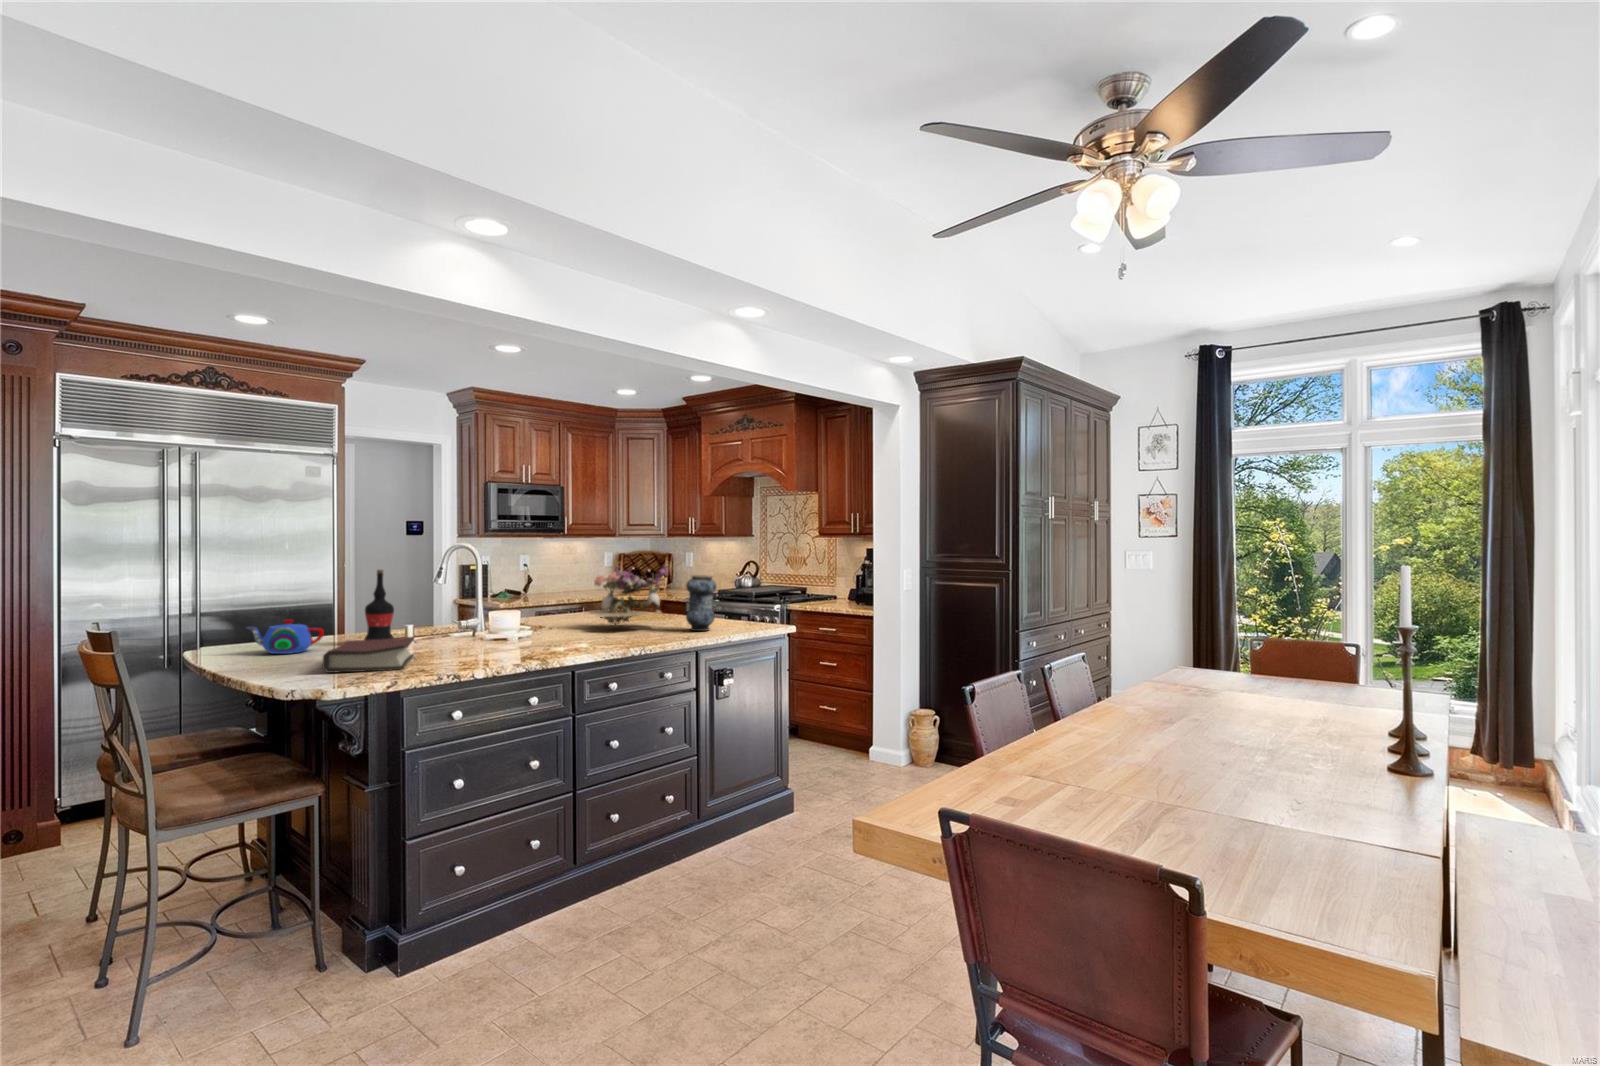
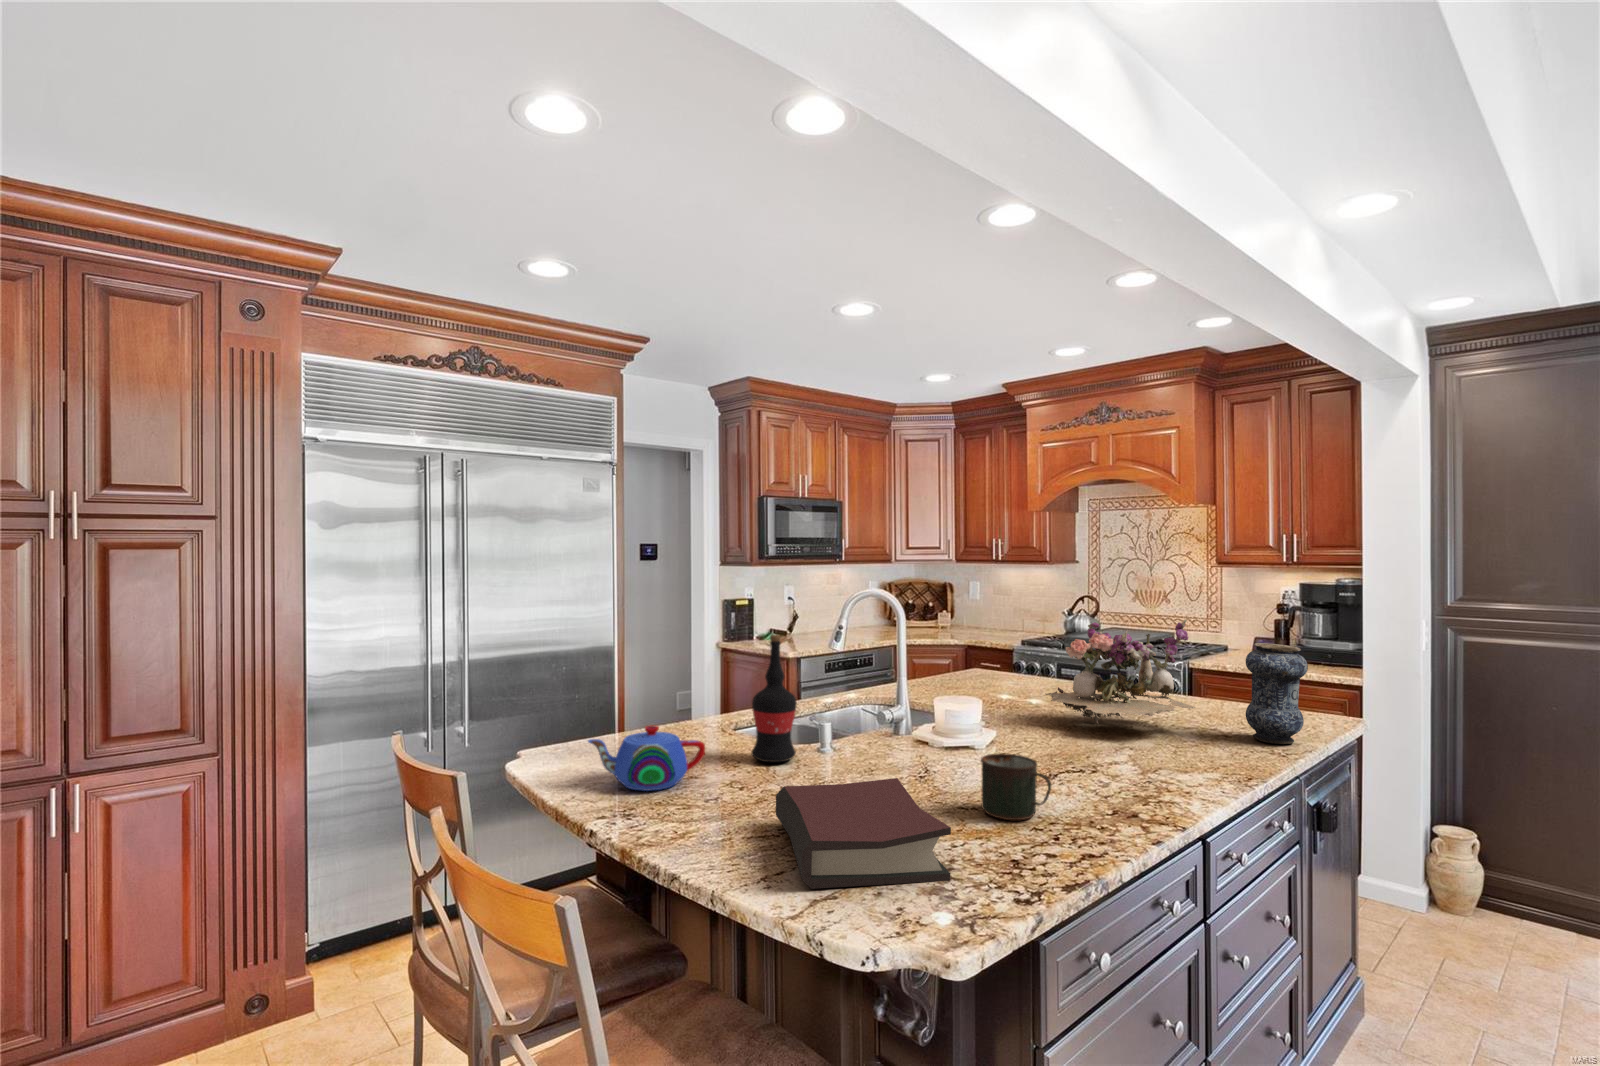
mug: none [463,625,493,656] -> present [981,753,1051,820]

